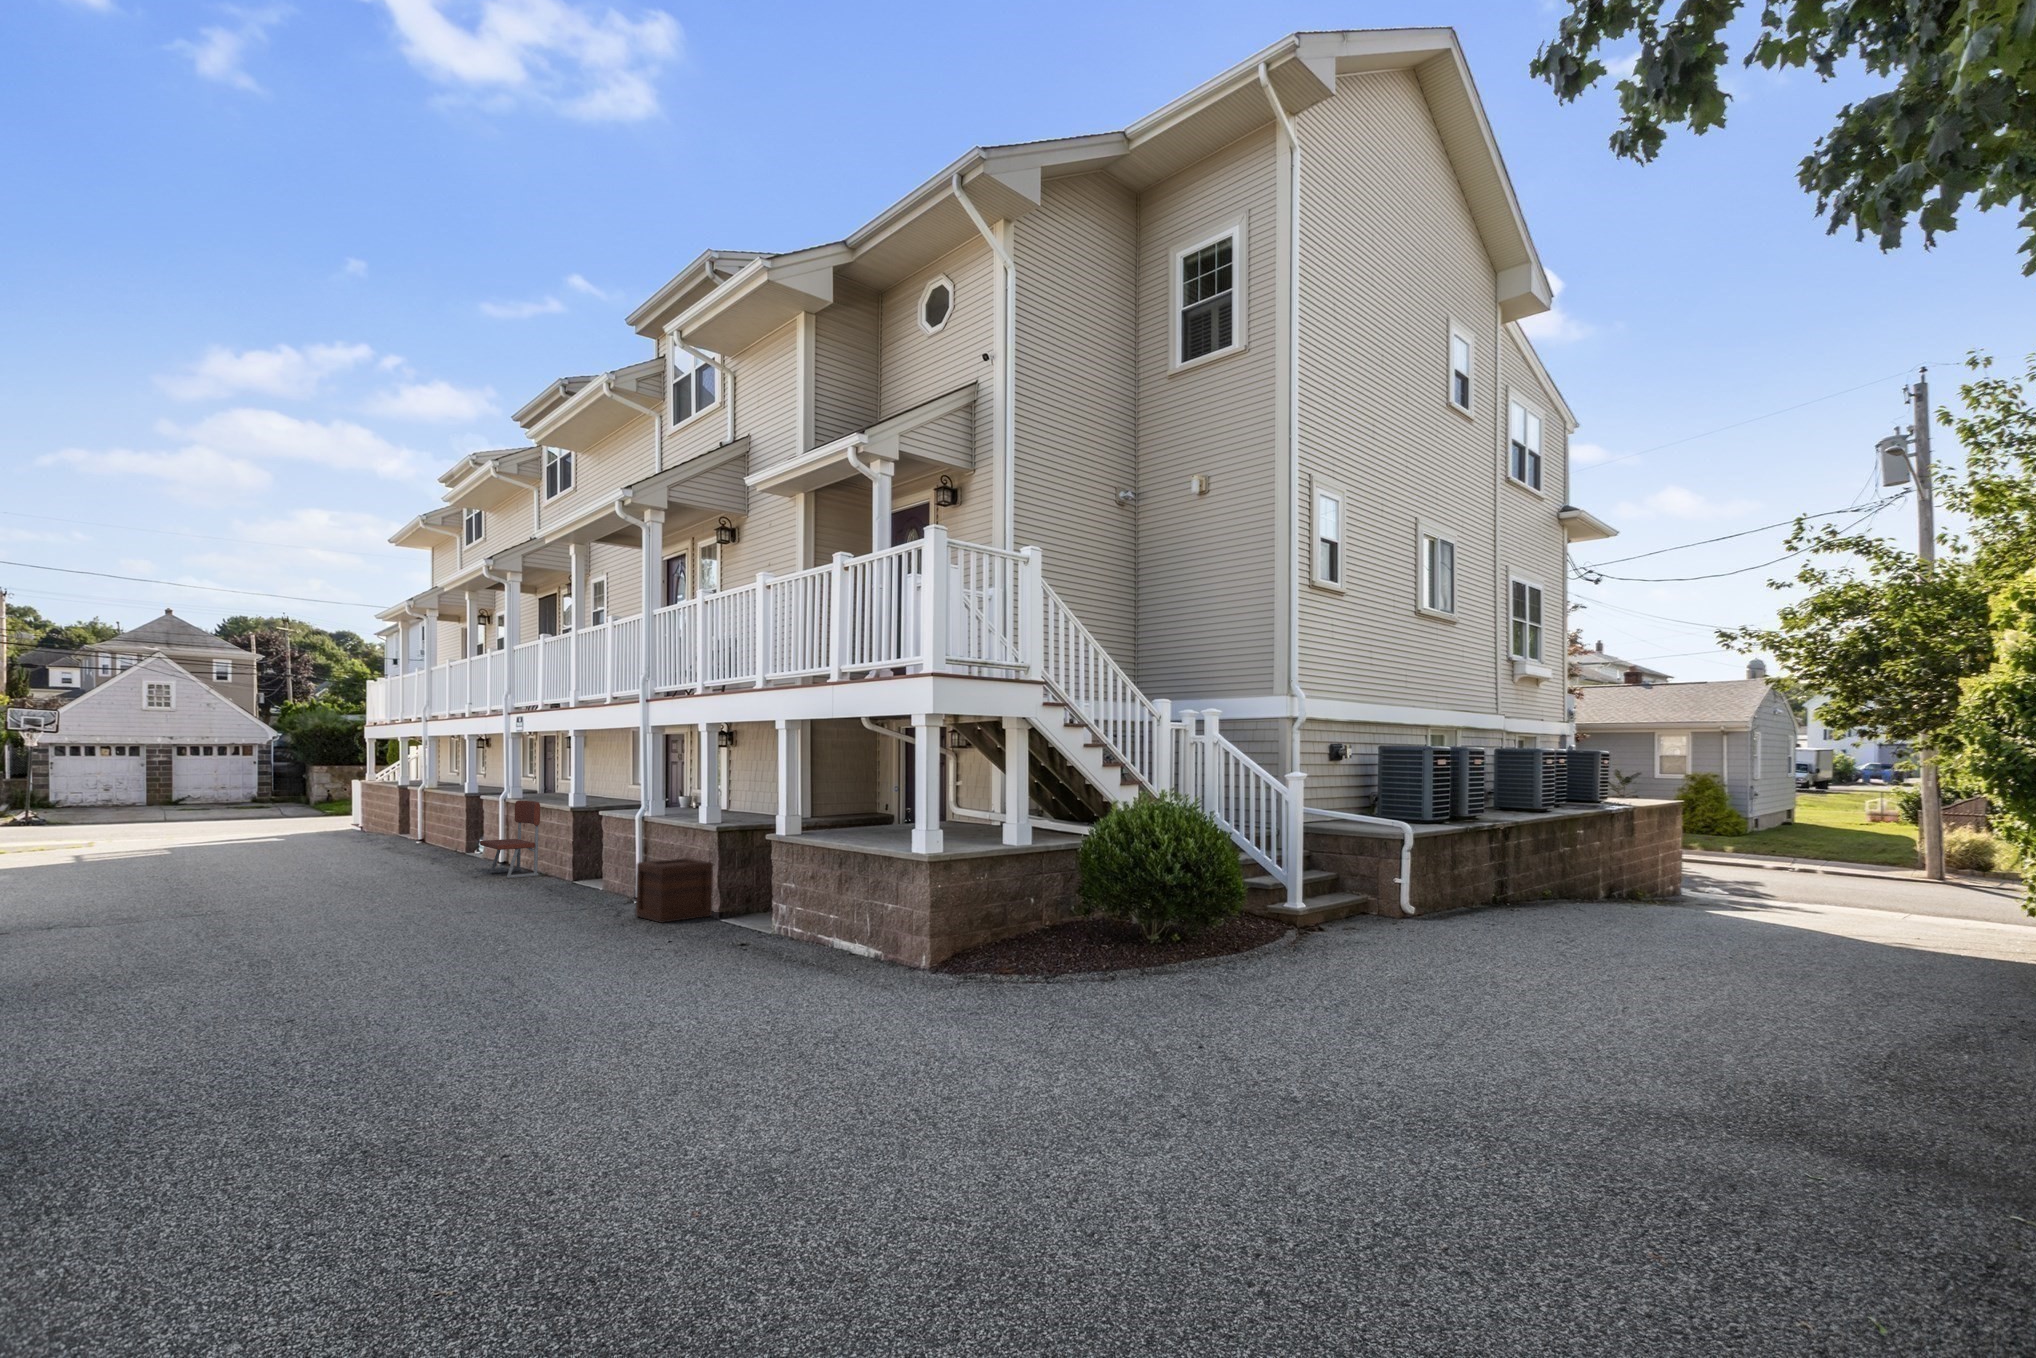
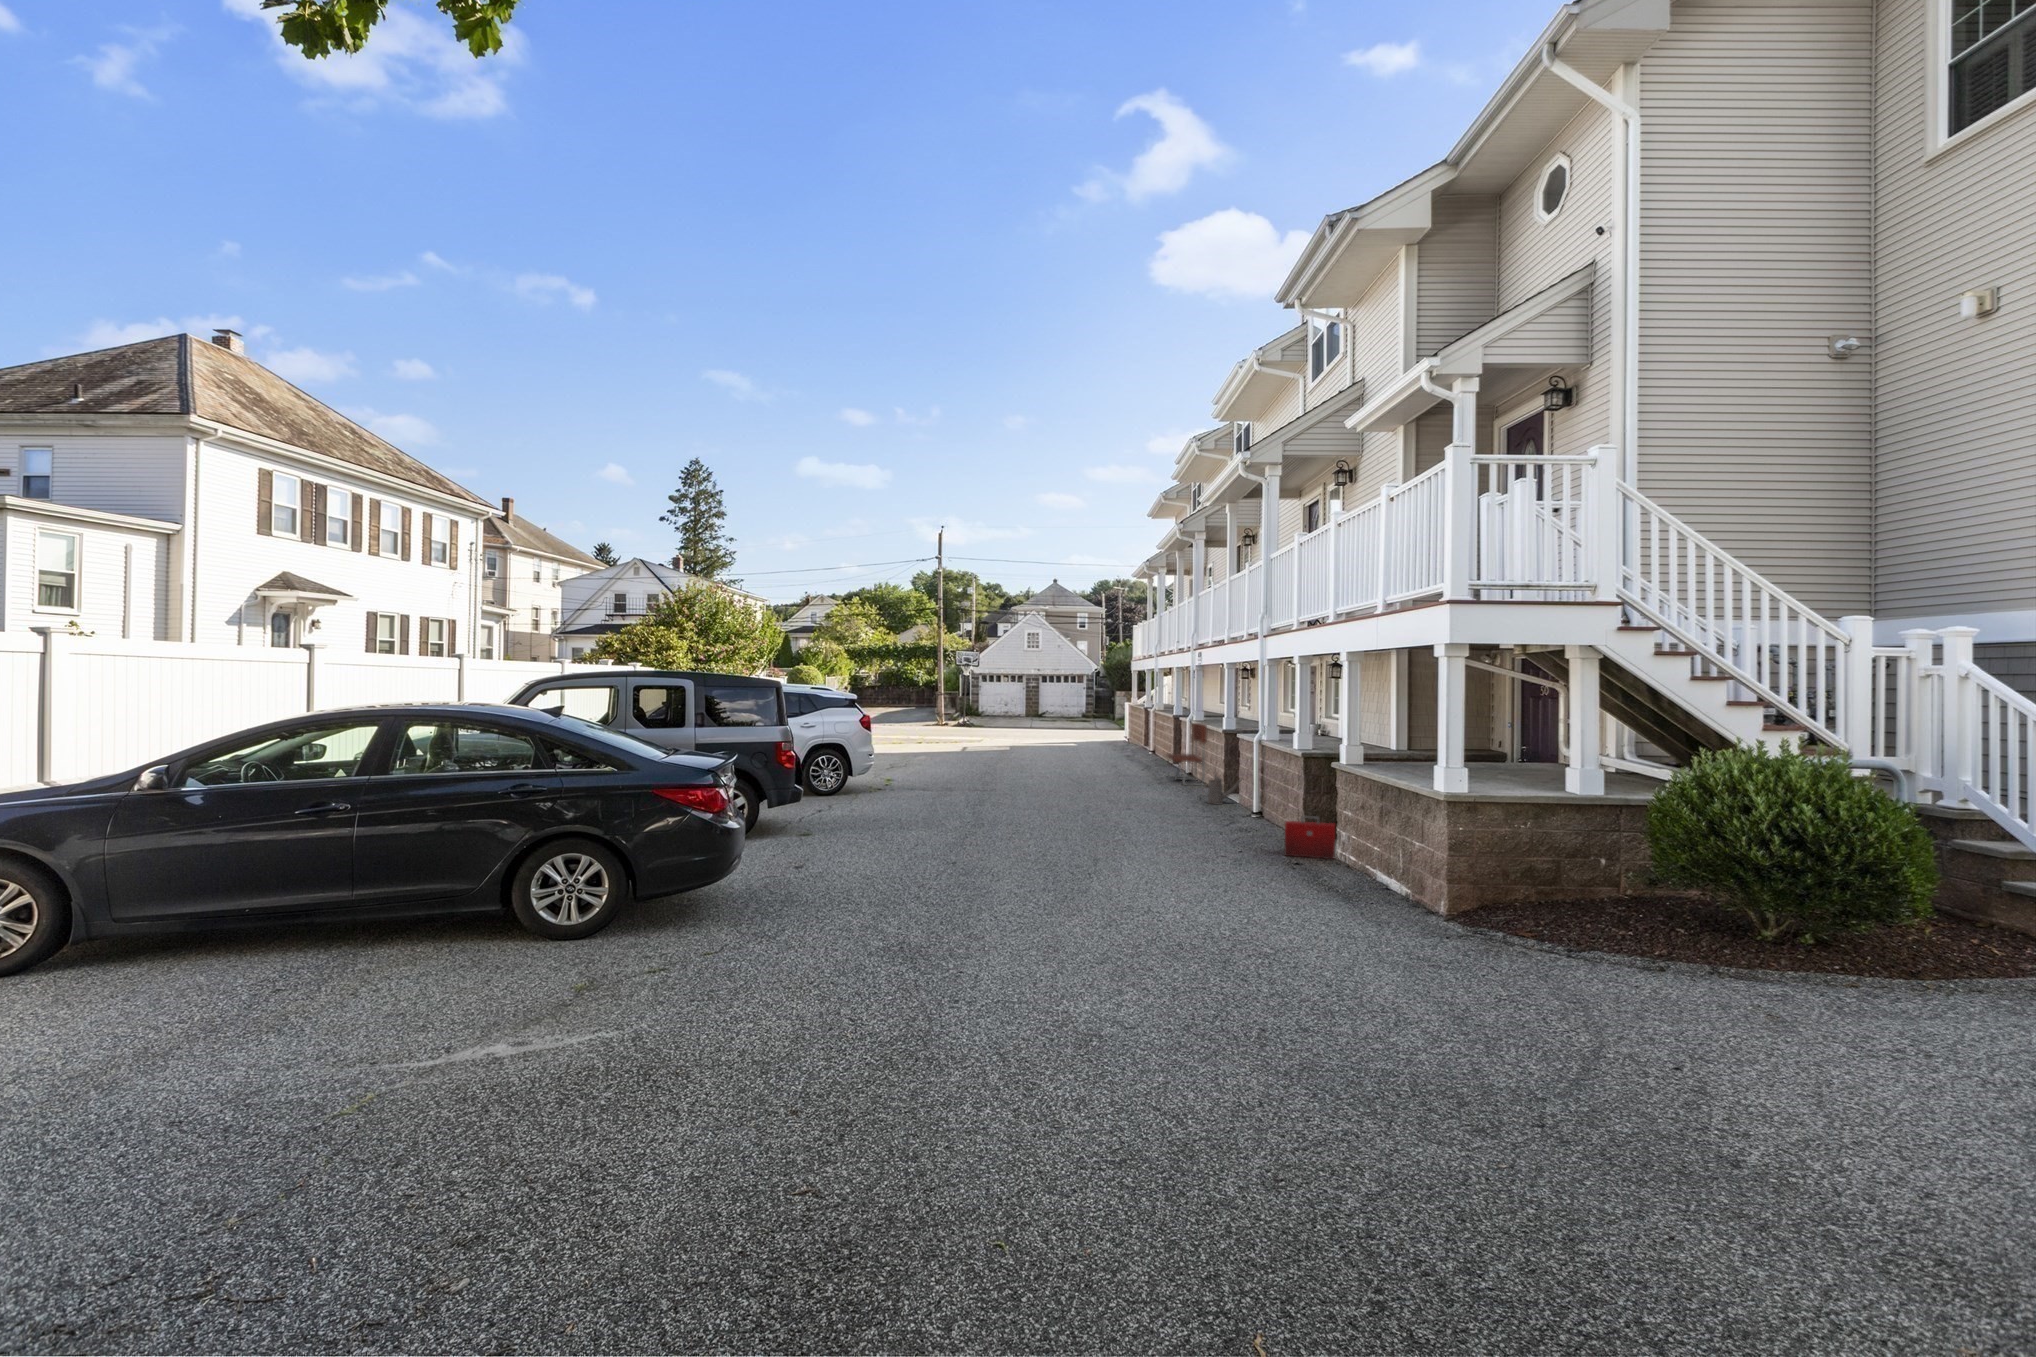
watering can: none [560,857,610,896] -> present [1208,773,1242,804]
wooden crate: present [636,858,713,923] -> none [1239,779,1302,834]
toolbox: none [718,894,775,941] -> present [1285,816,1335,859]

